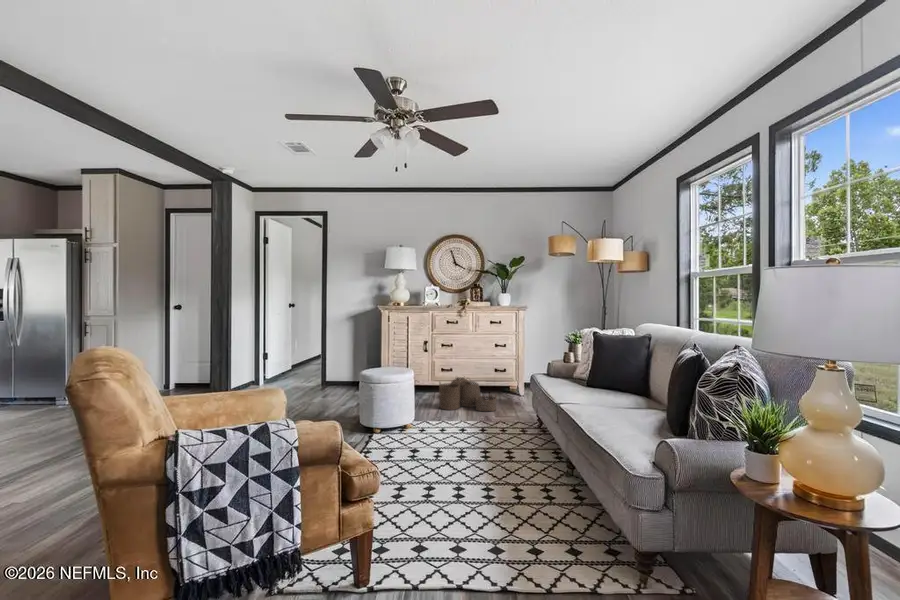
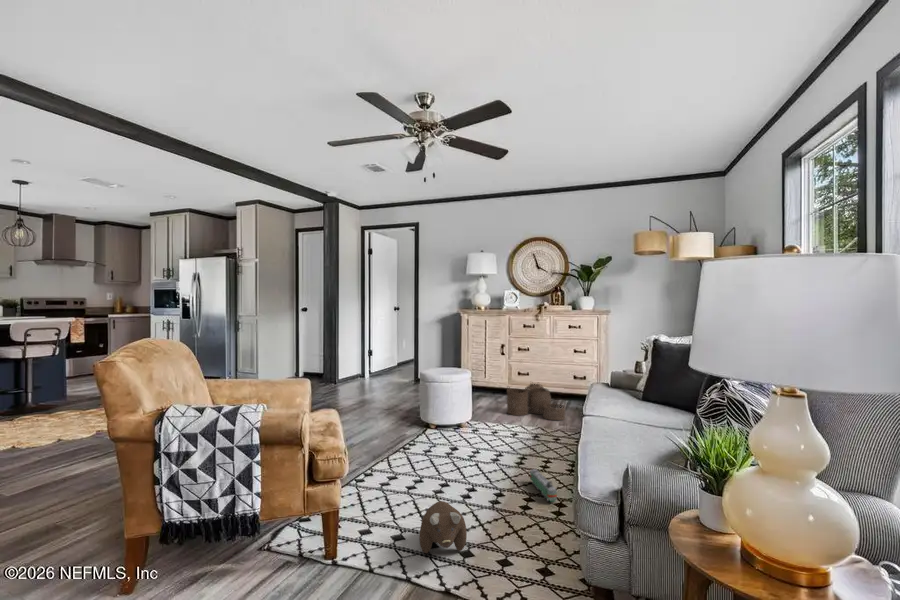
toy train: none [506,460,543,489] -> present [530,469,557,502]
plush toy: none [446,503,498,558] -> present [419,501,467,553]

